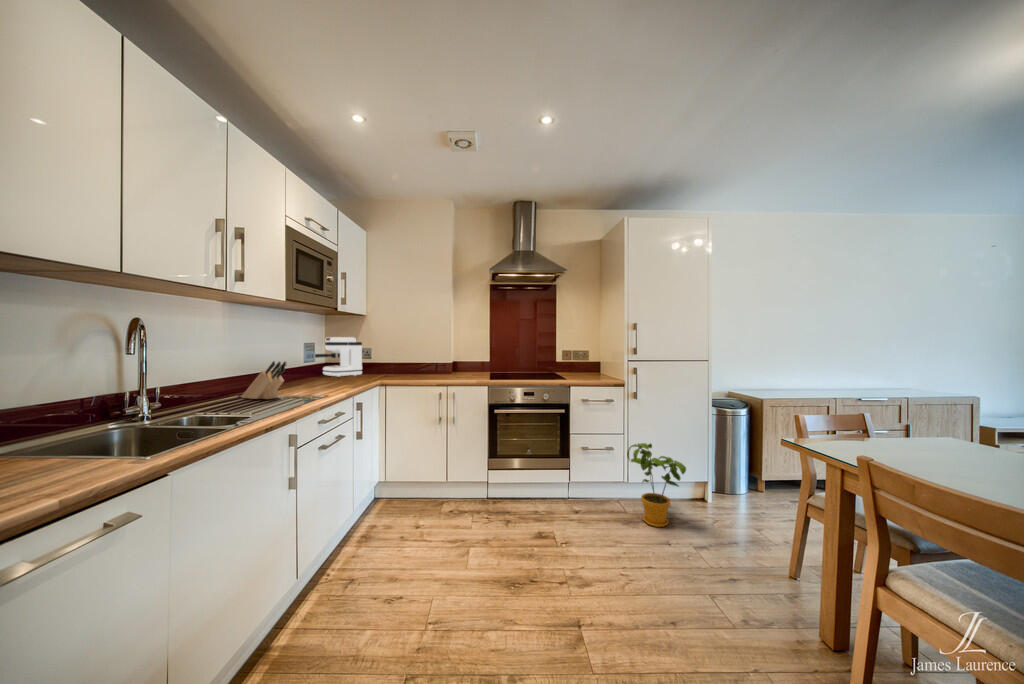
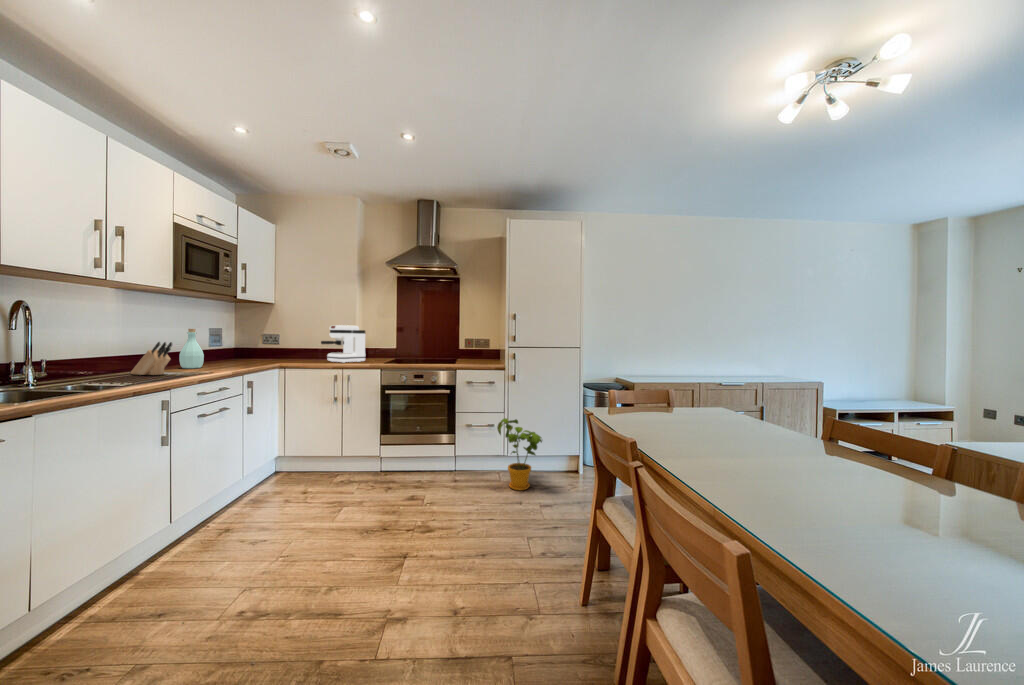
coffee maker: present [315,337,362,377] -> present [321,325,365,363]
bottle: none [284,345,309,389] -> present [179,329,204,368]

